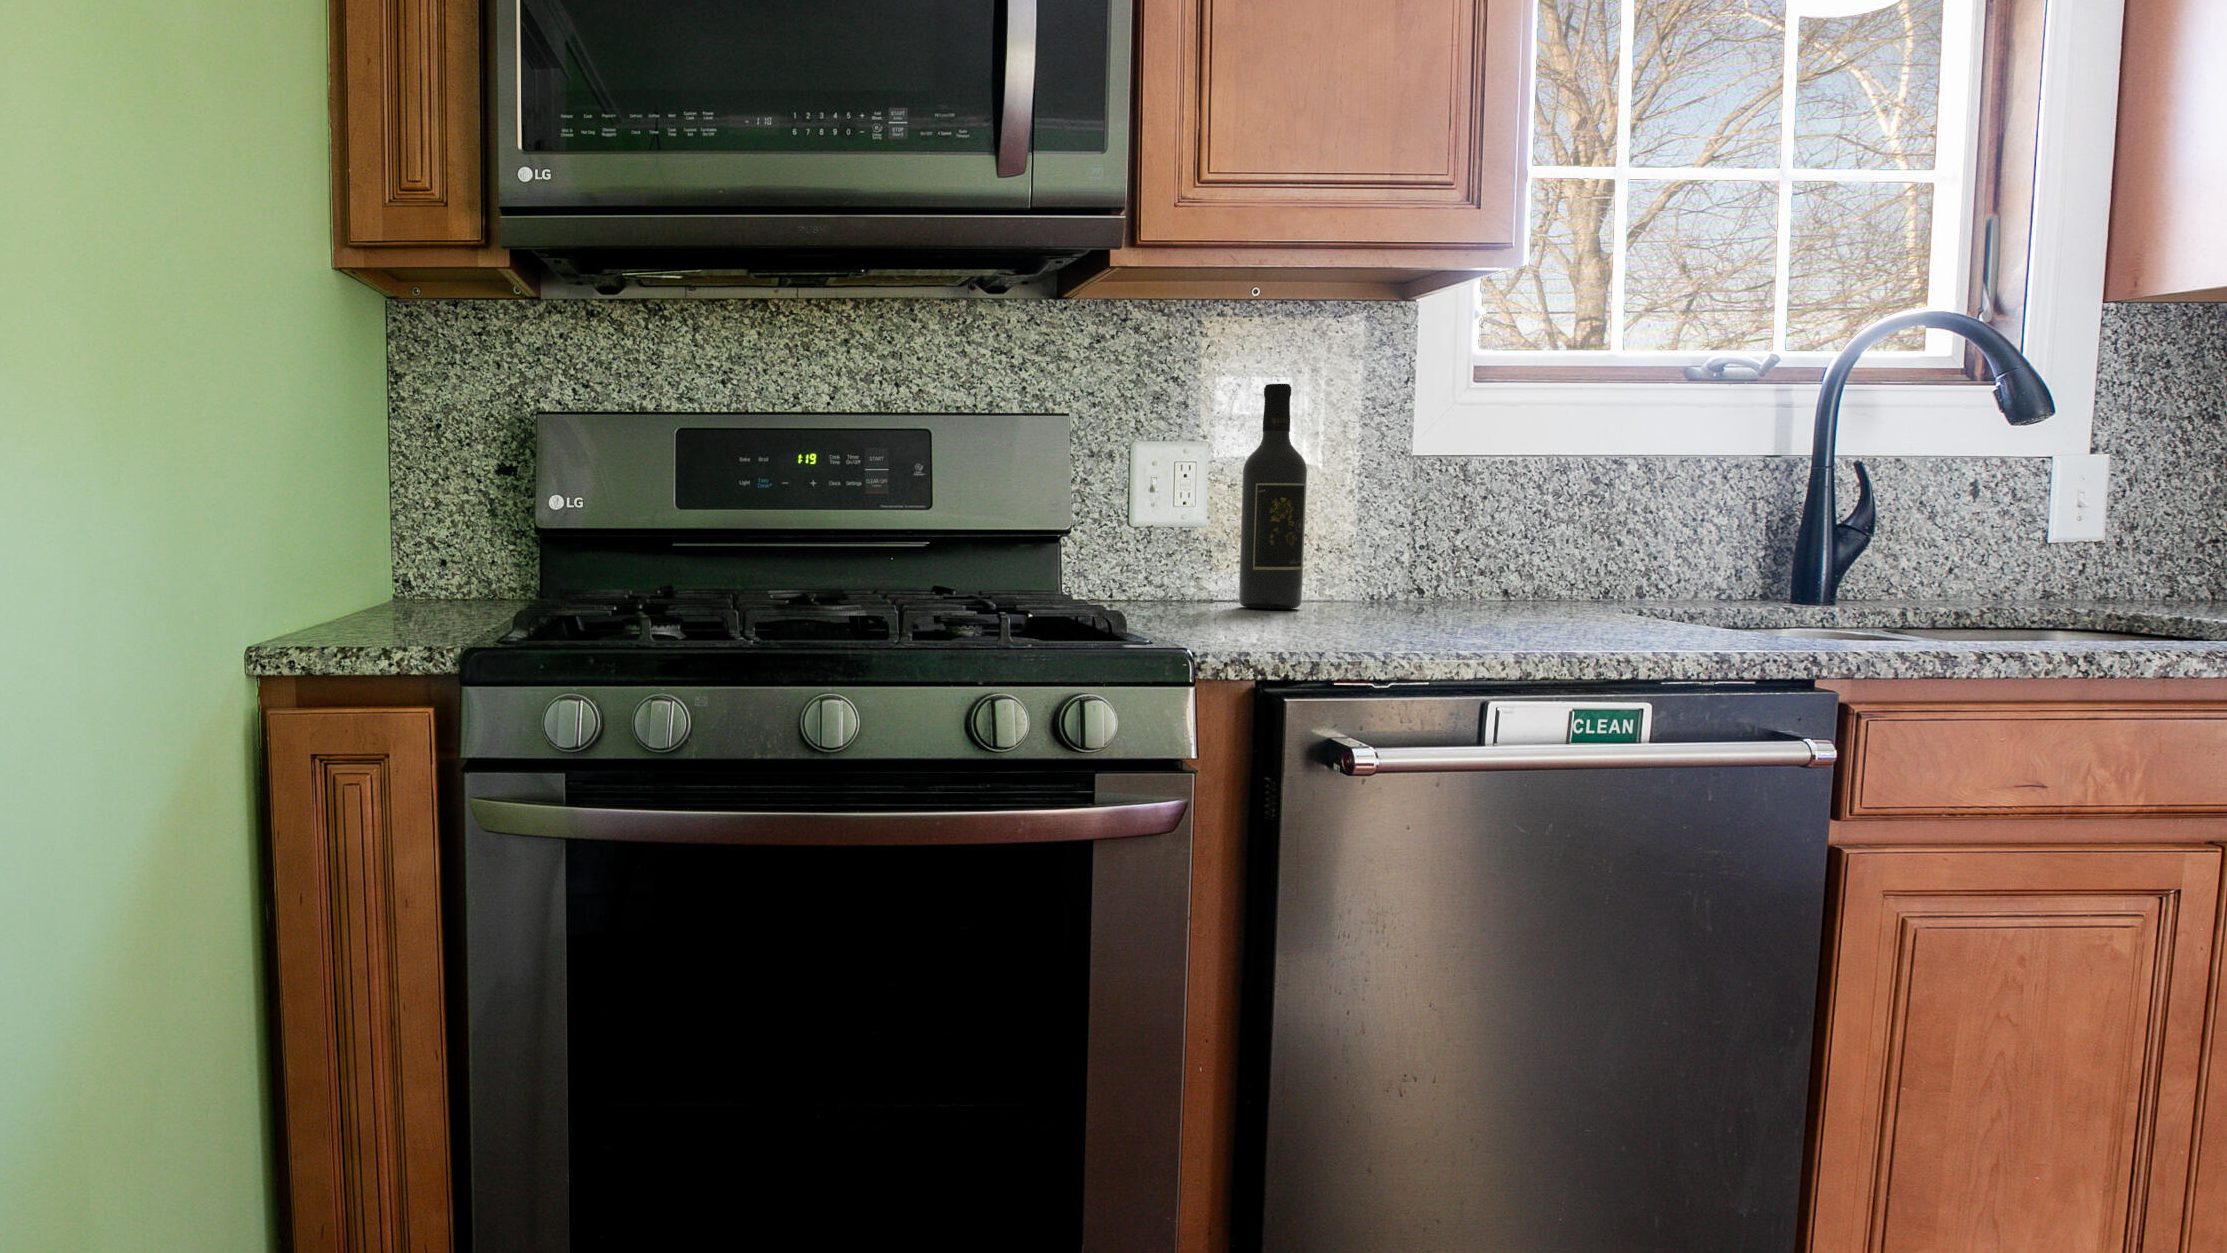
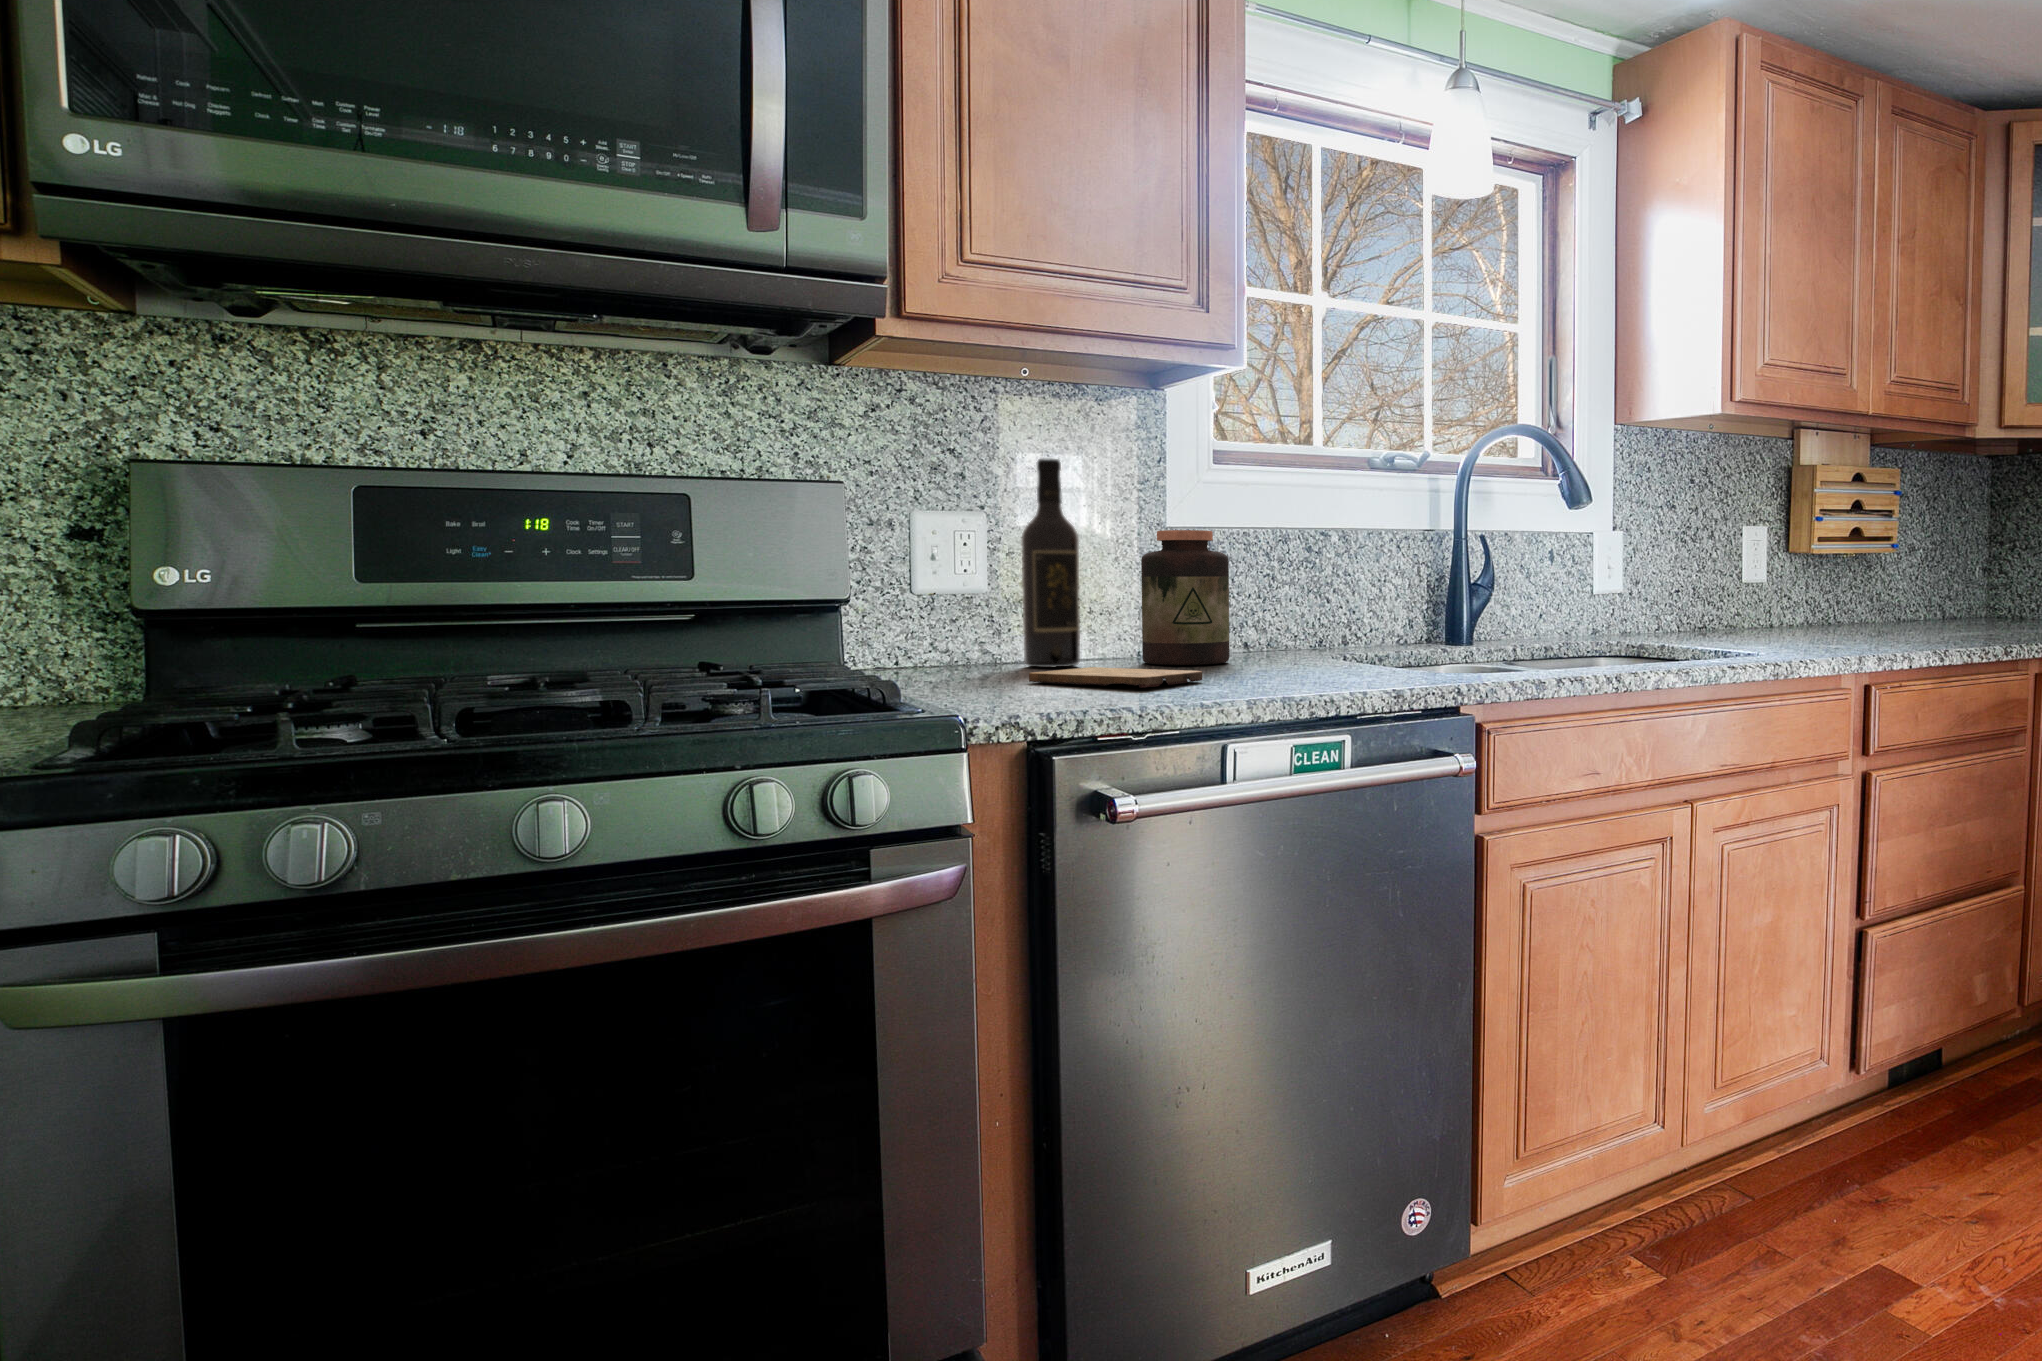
jar: none [1374,460,1489,613] -> present [1141,530,1229,665]
cutting board: none [1251,610,1455,634] -> present [1029,667,1202,688]

